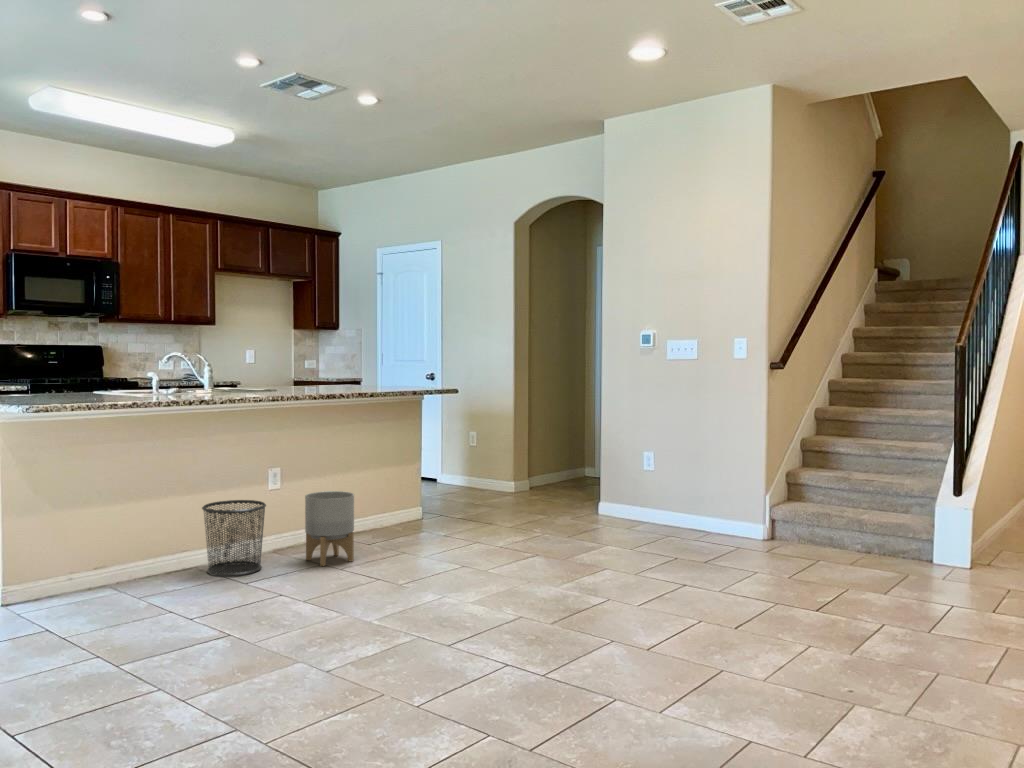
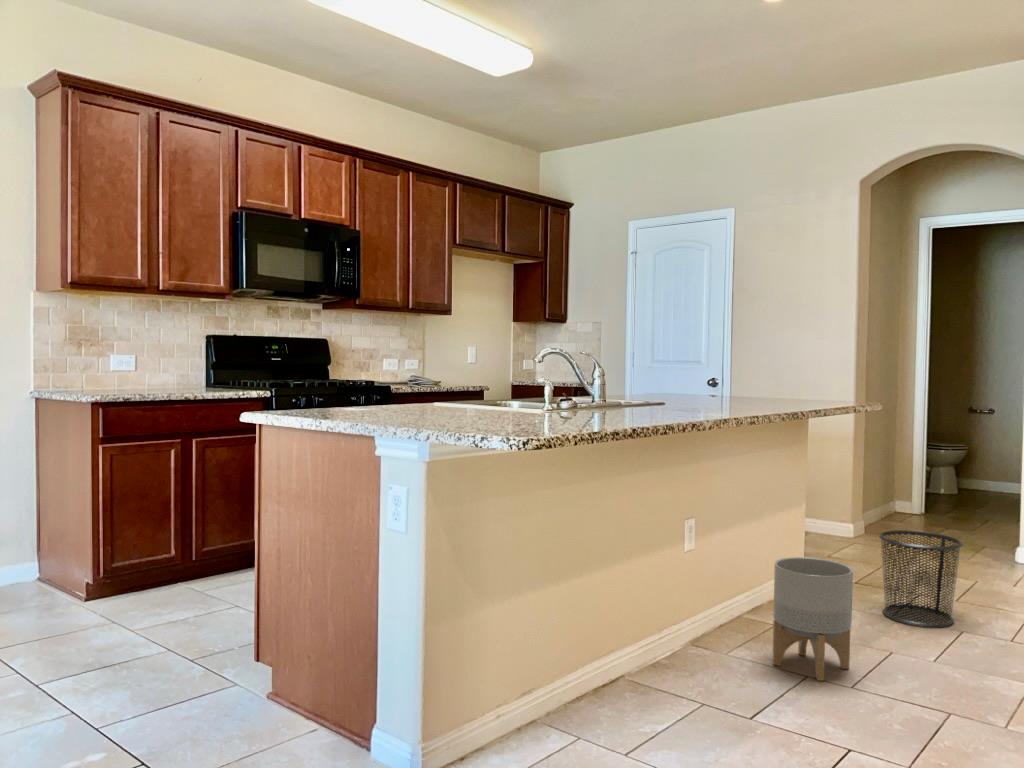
waste bin: present [202,500,266,576] -> present [879,530,962,627]

